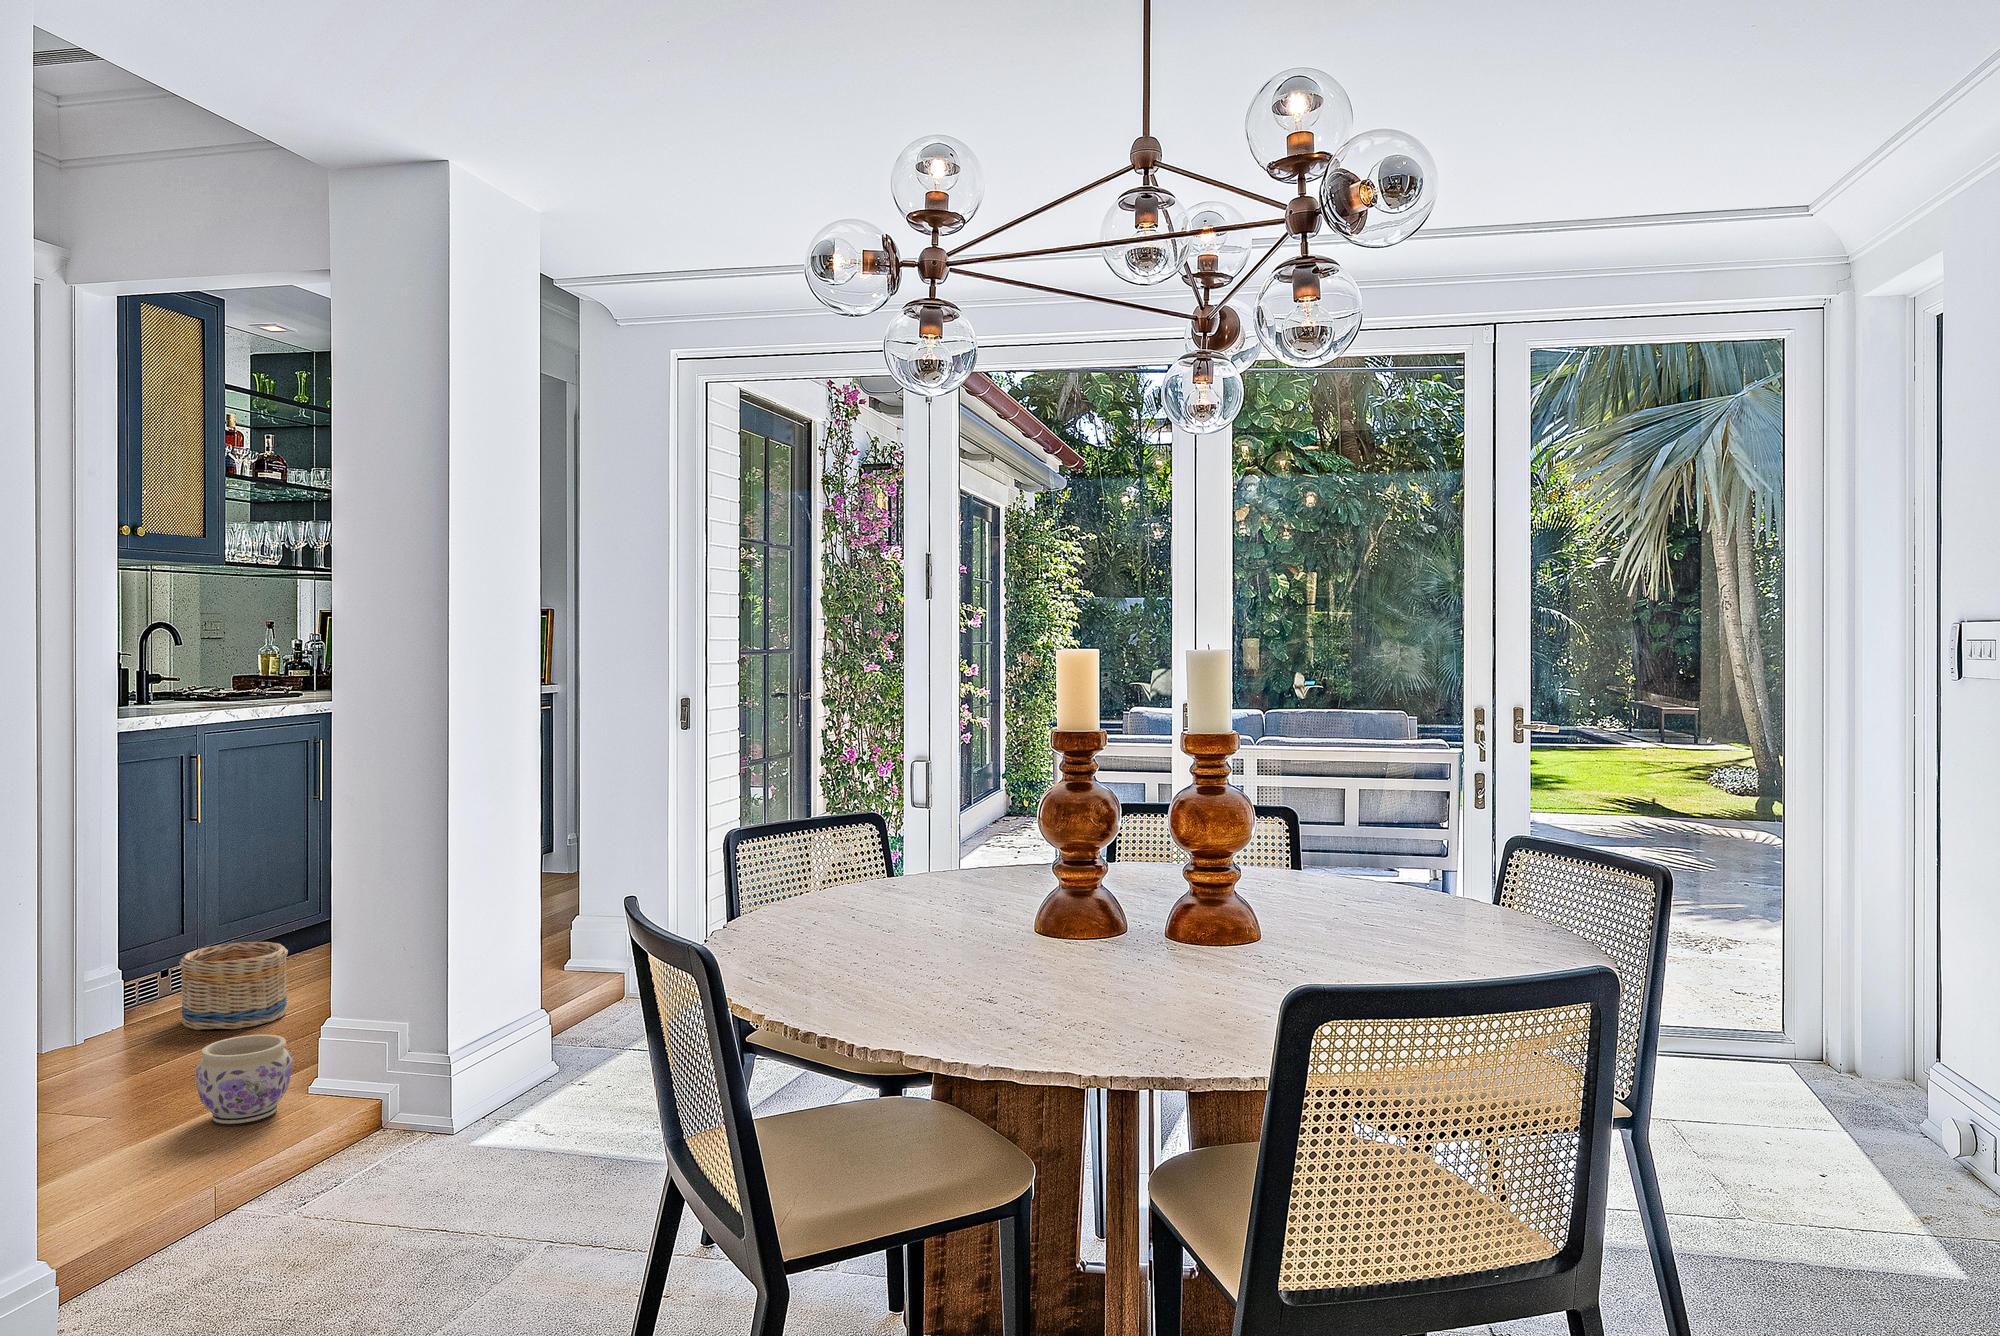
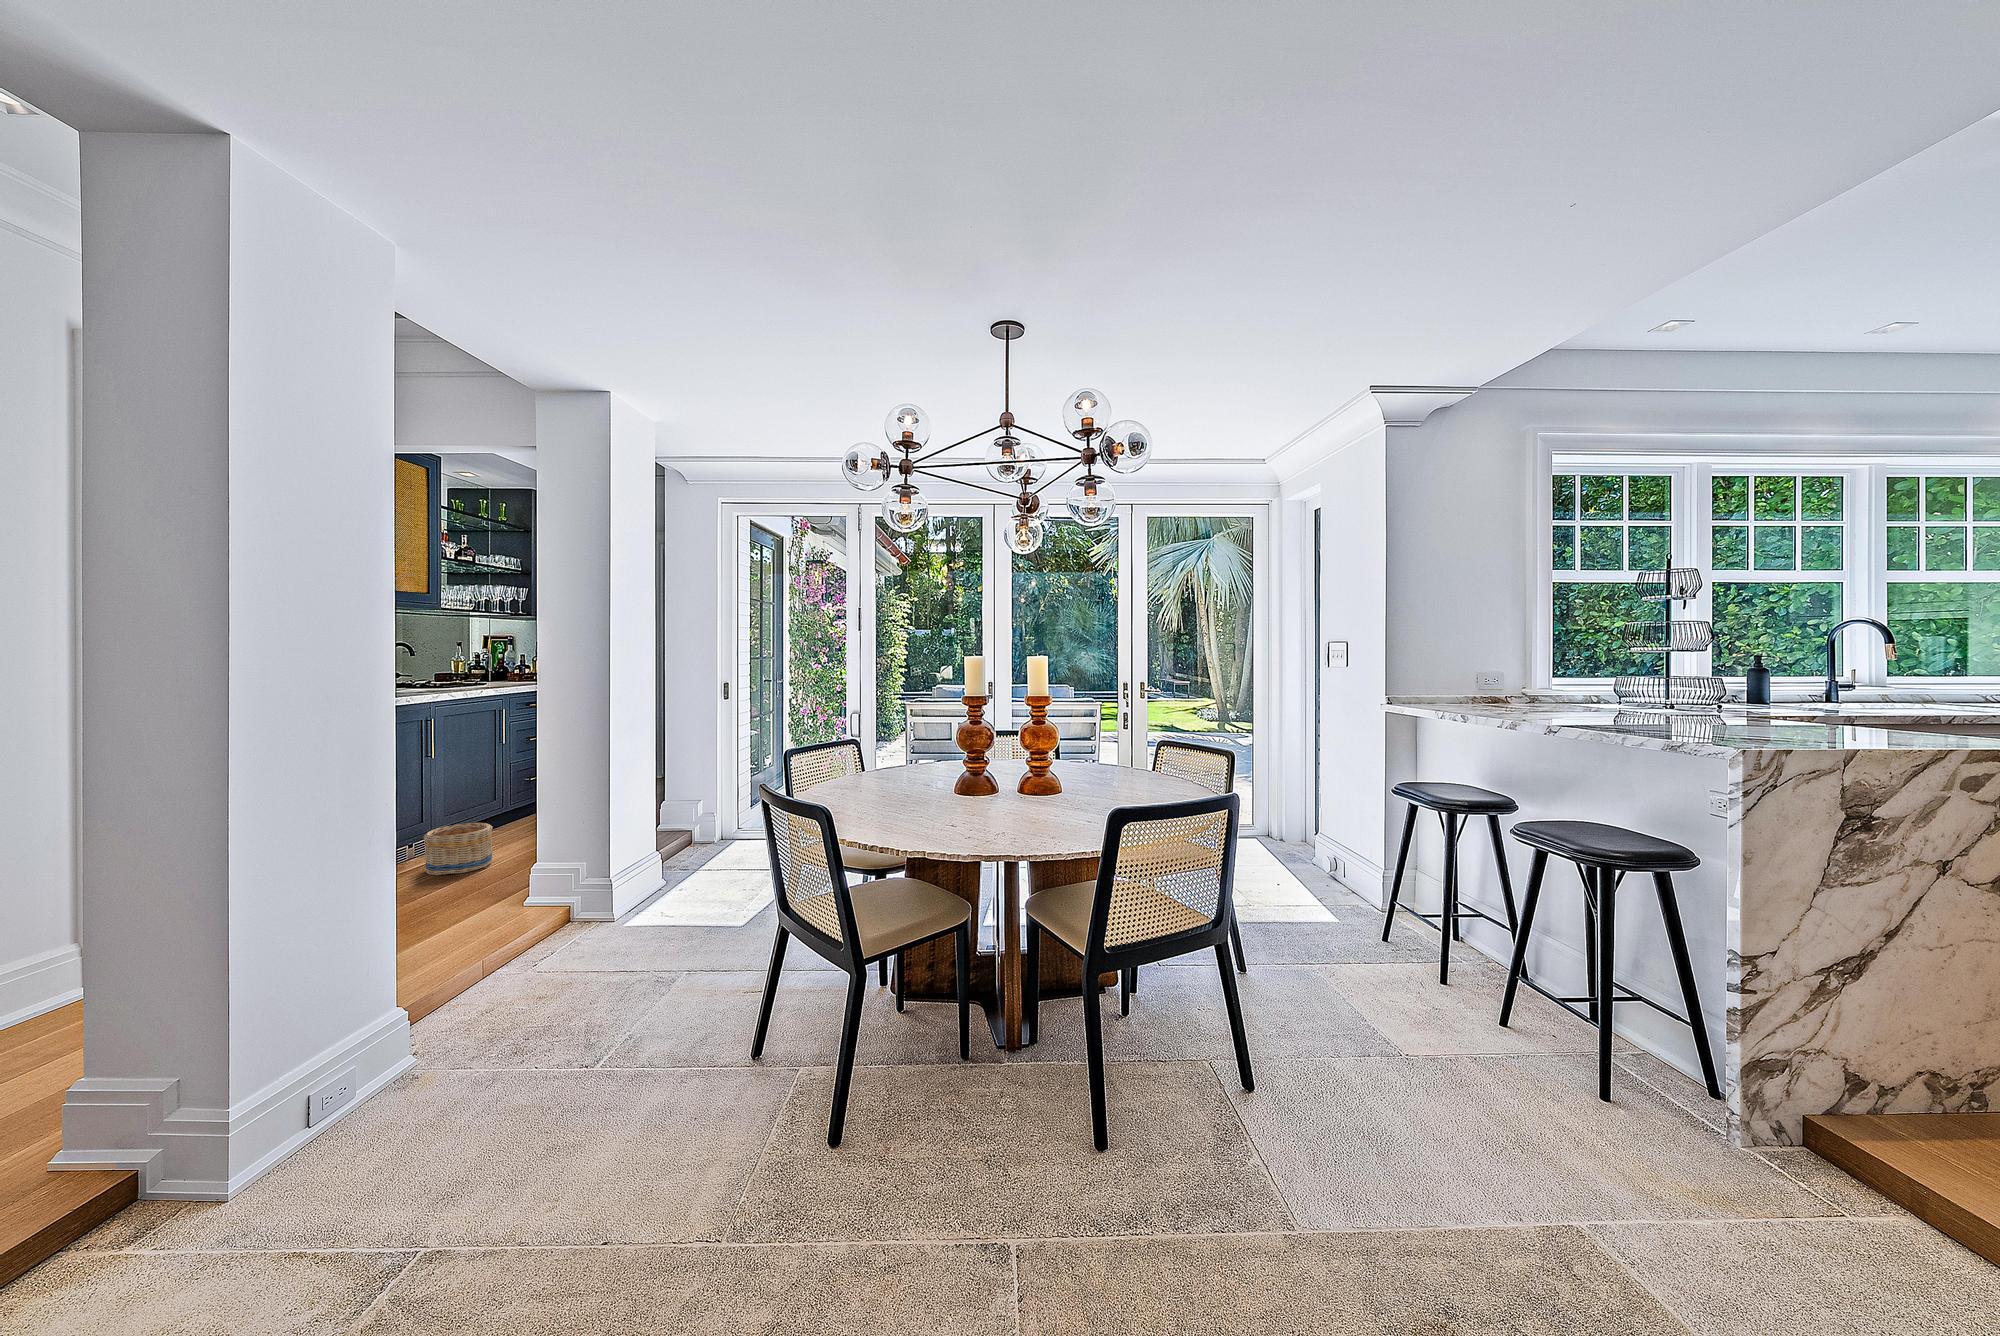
planter: present [195,1035,293,1126] -> none [453,874,514,927]

